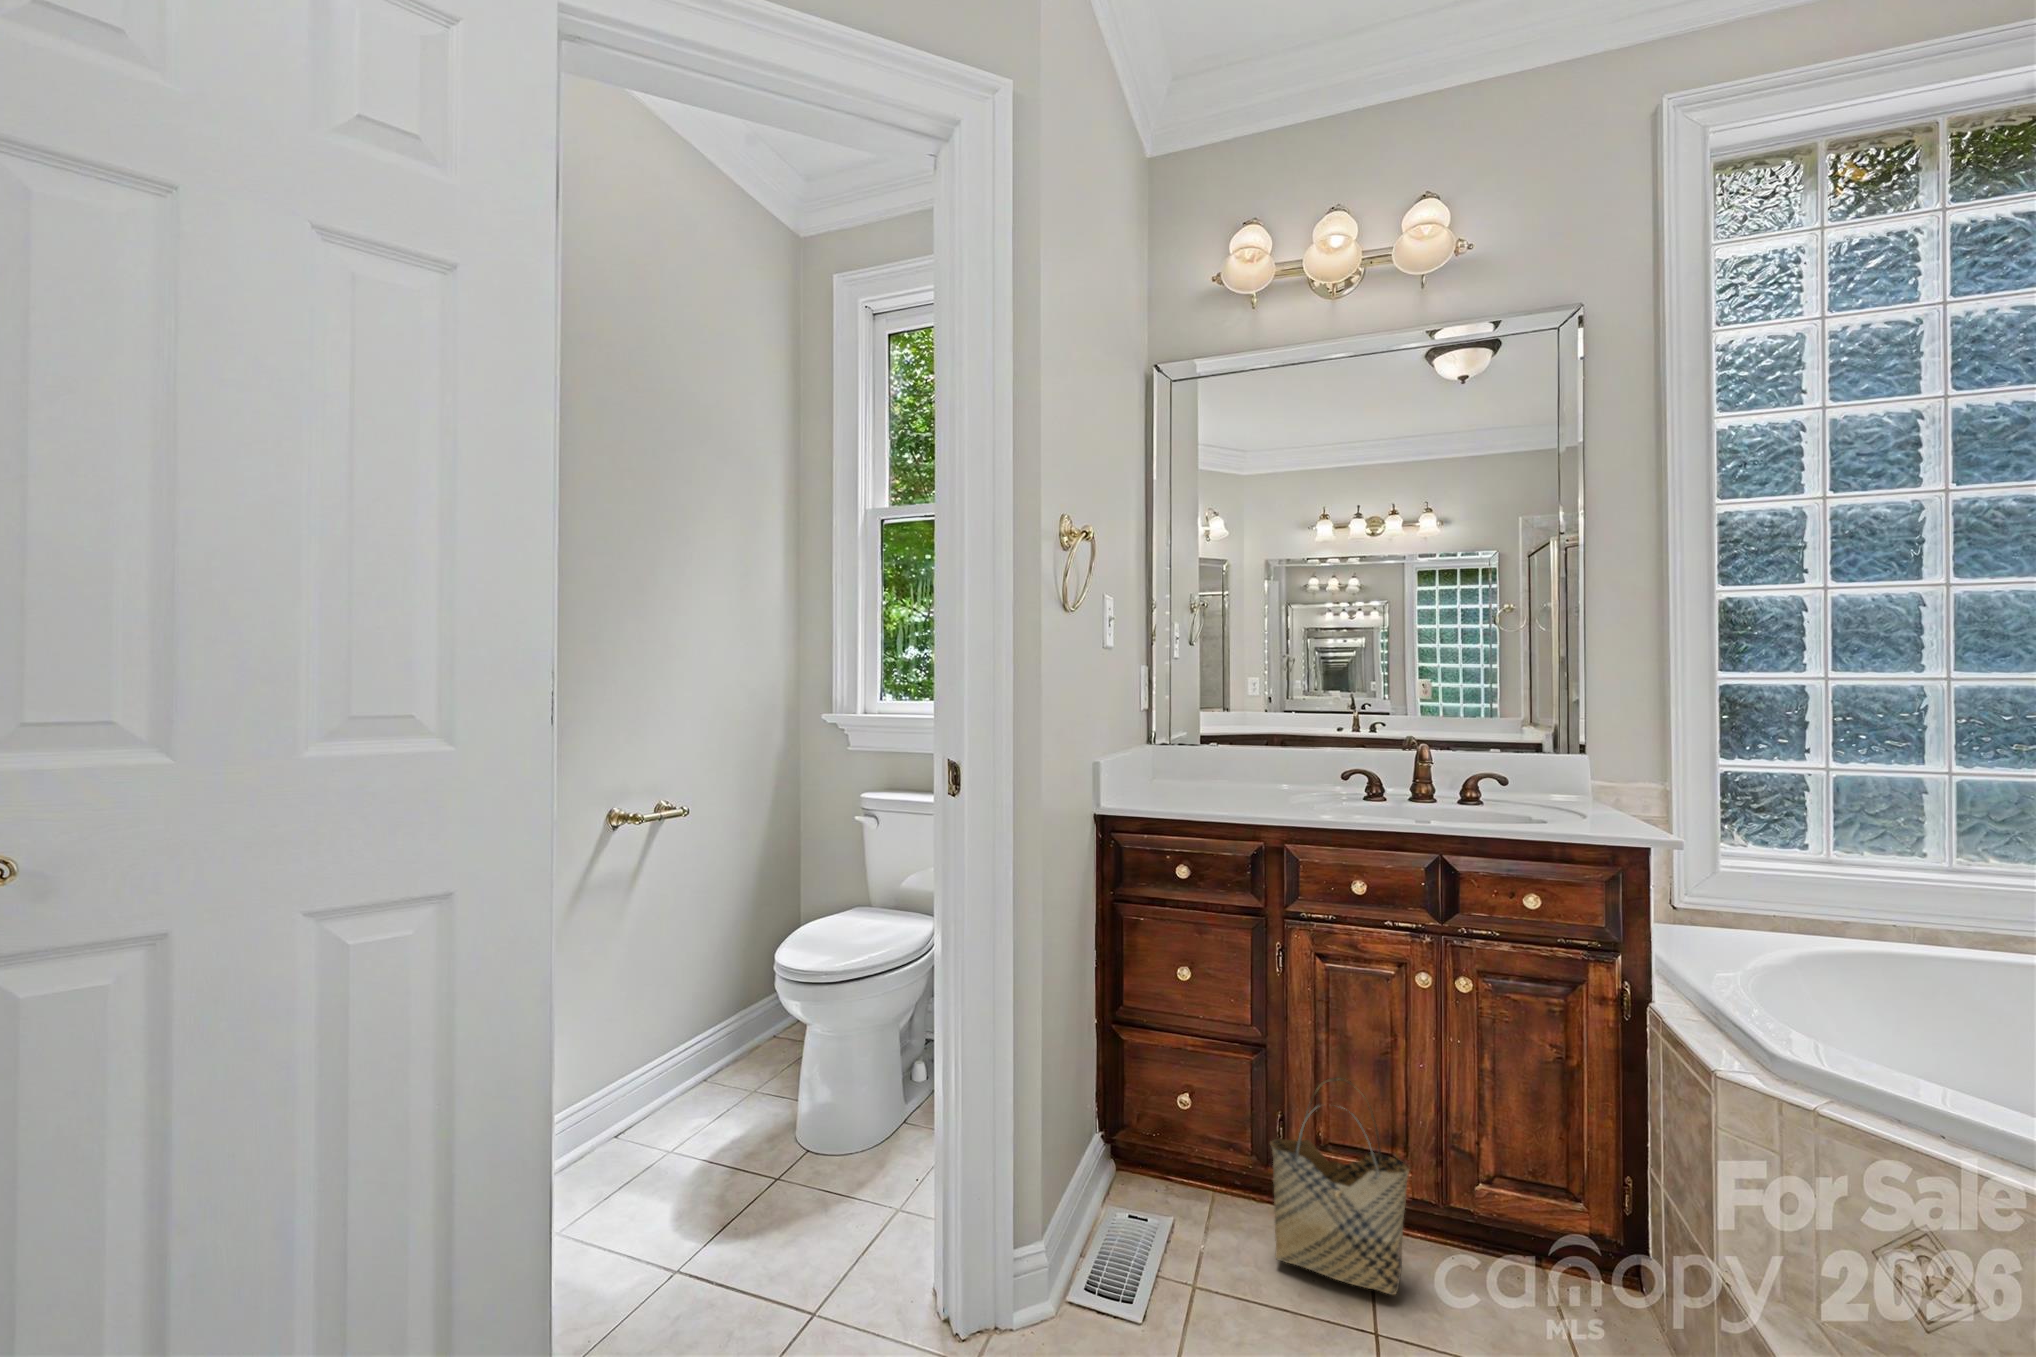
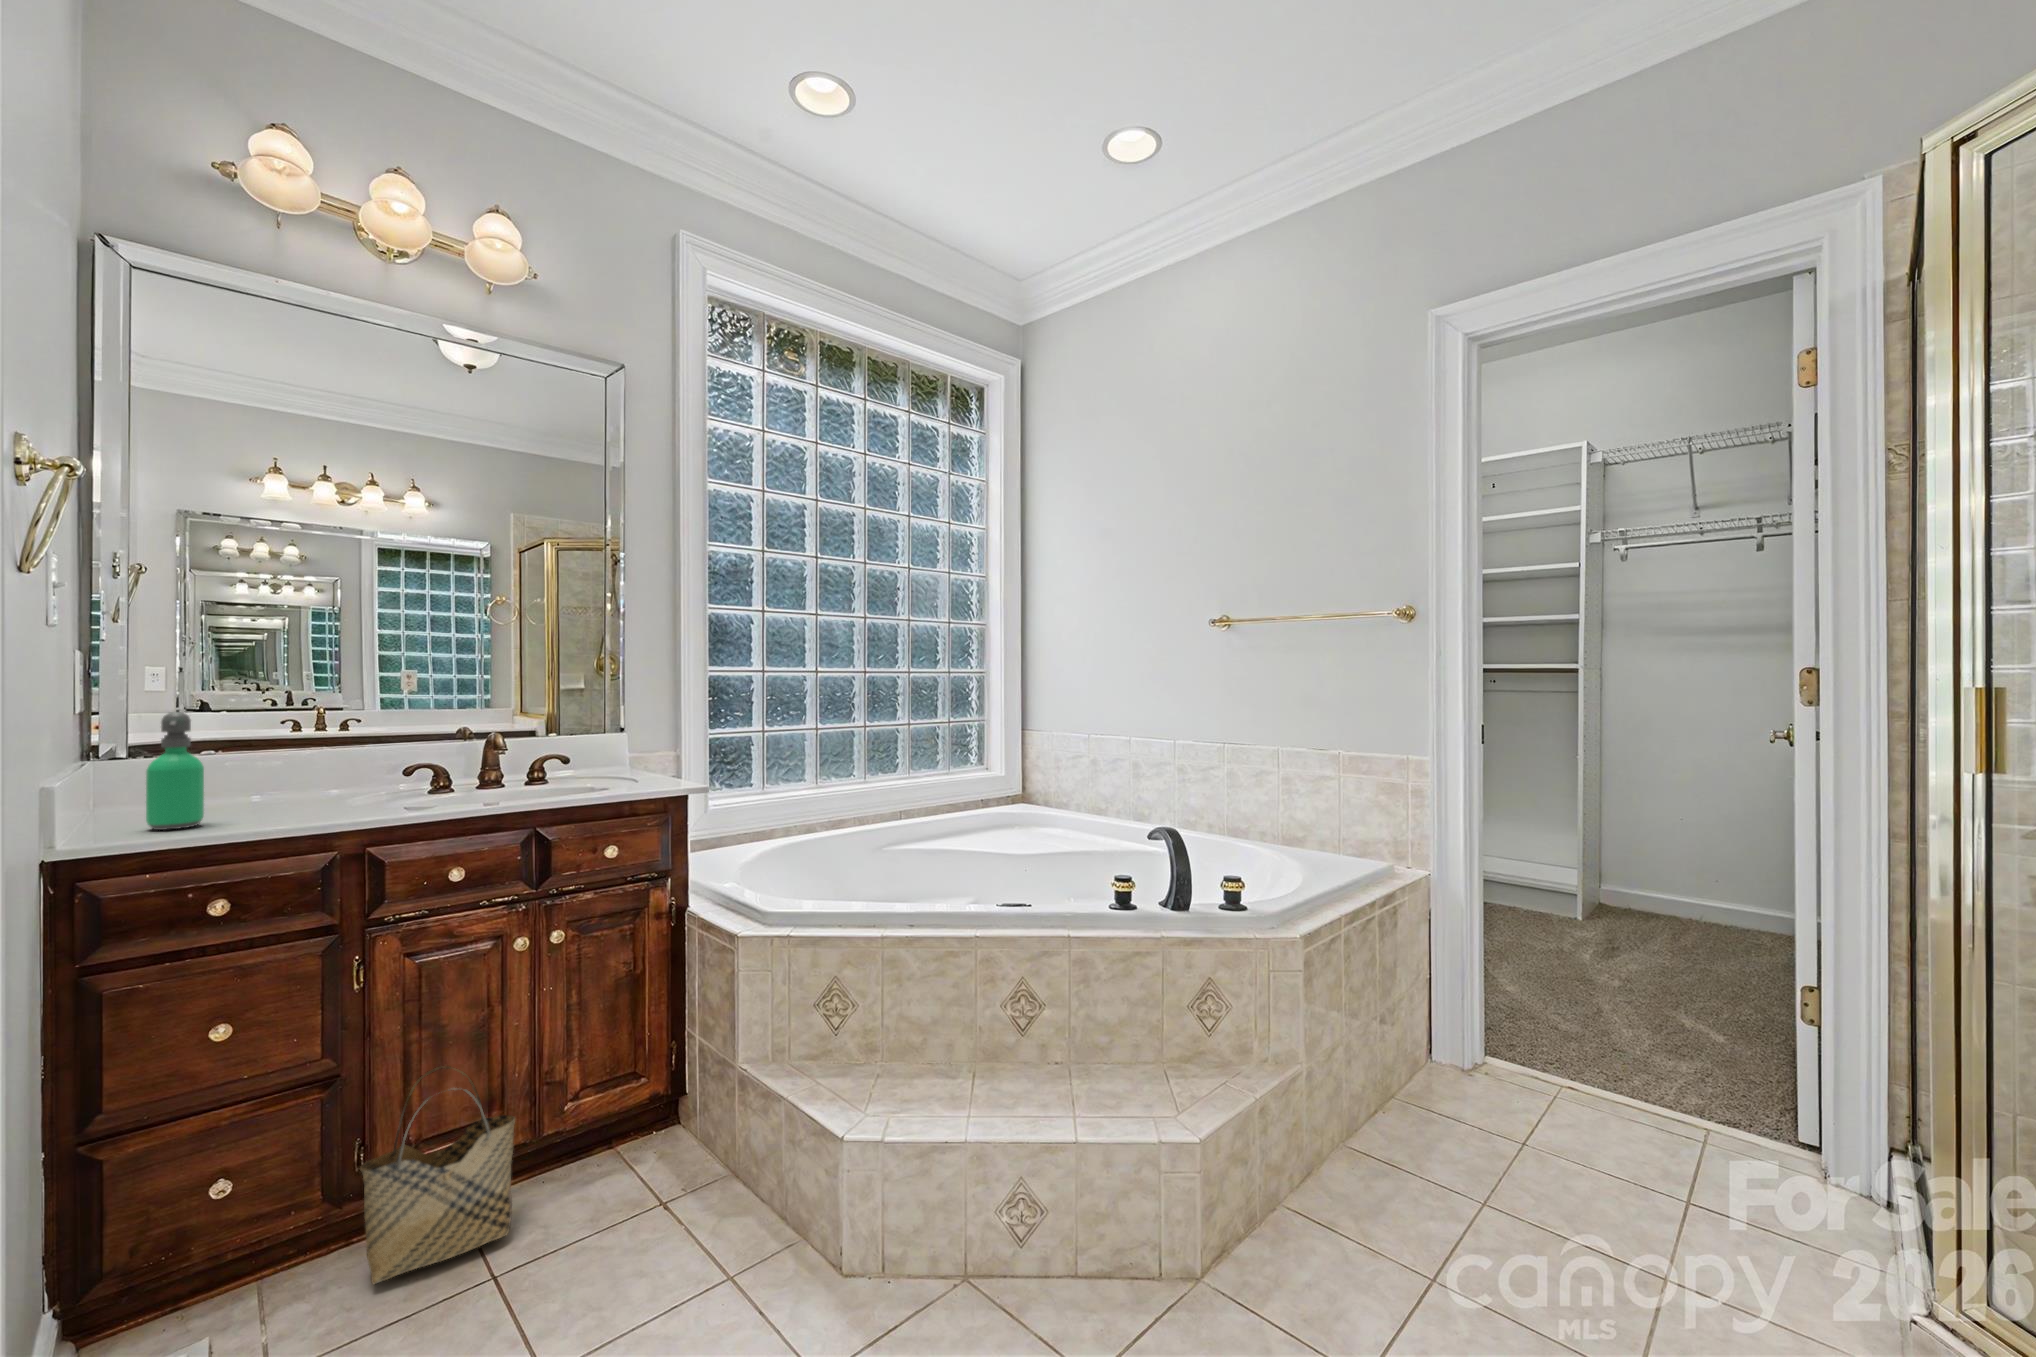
soap dispenser: none [1156,710,1188,802] -> present [146,712,204,830]

